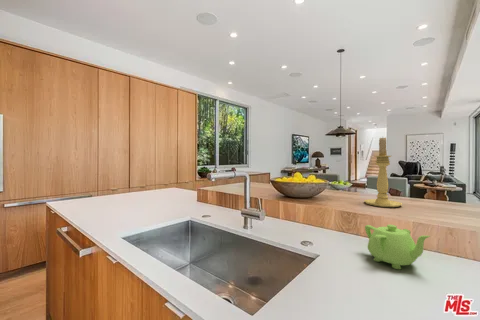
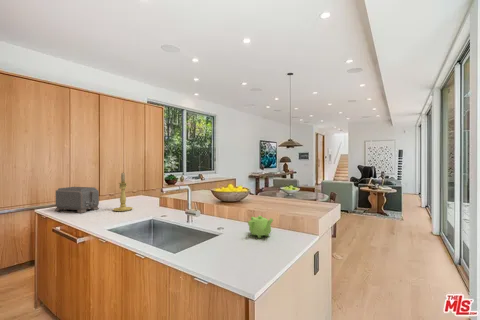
candle holder: present [364,138,402,207] -> present [113,173,133,211]
toaster: none [66,176,121,210] -> present [55,187,99,213]

